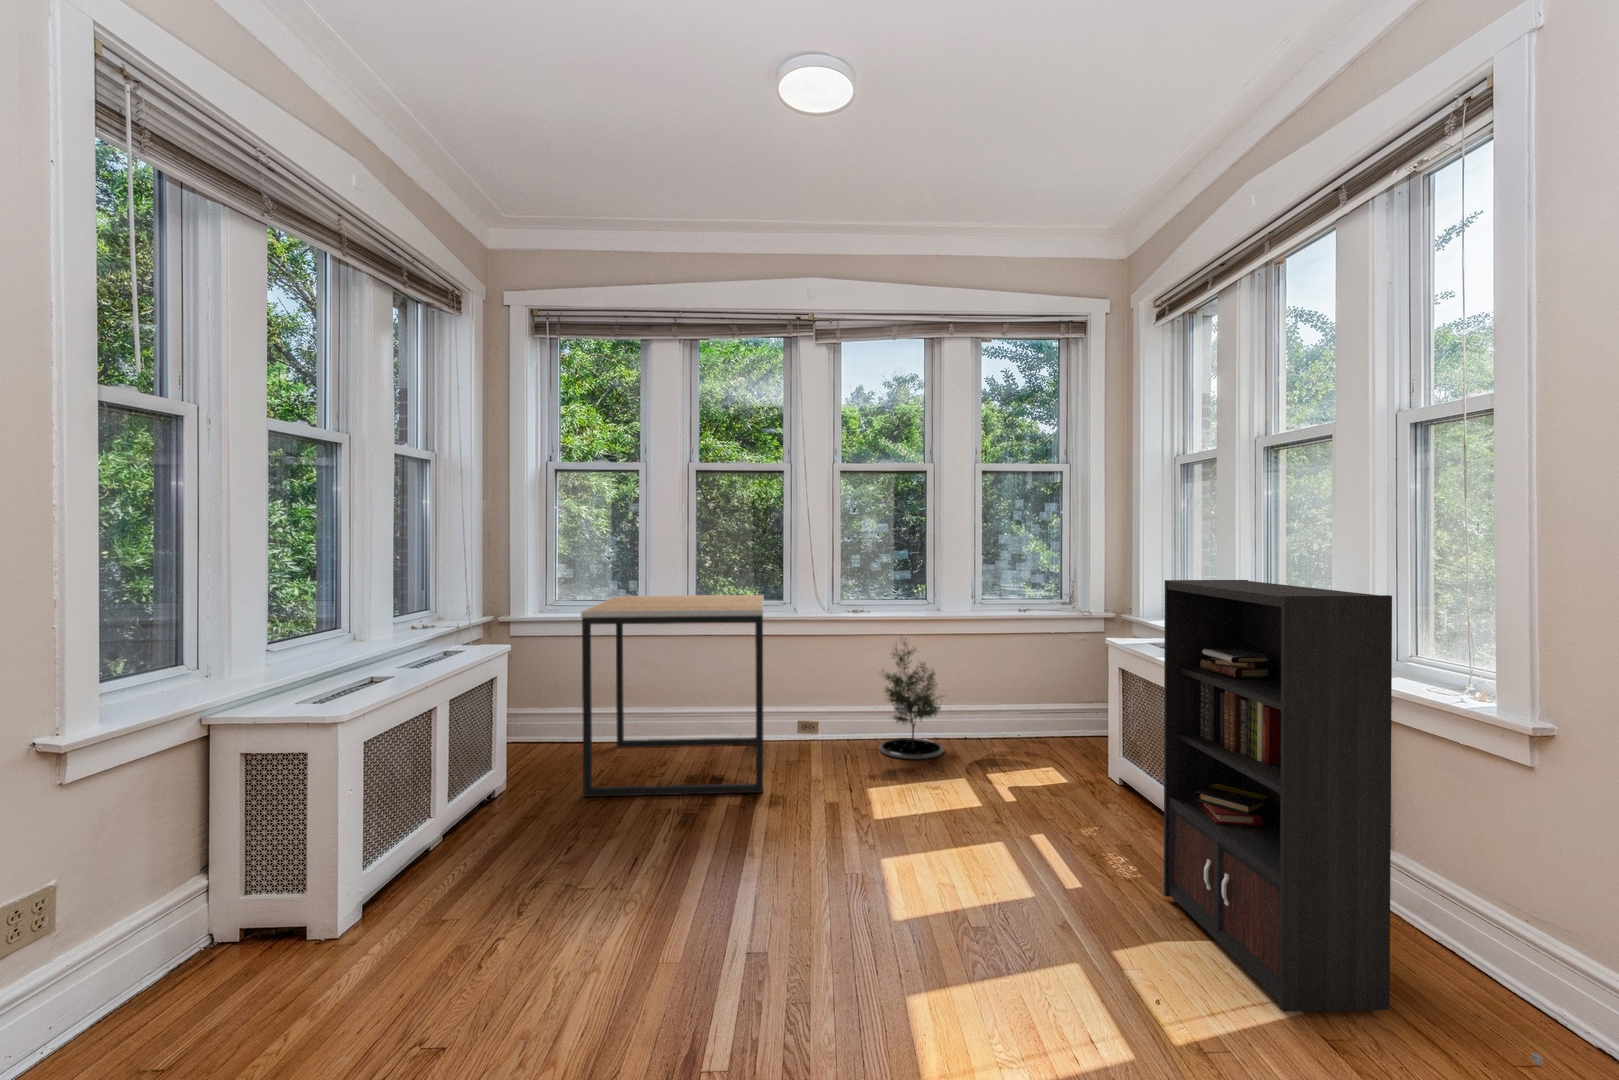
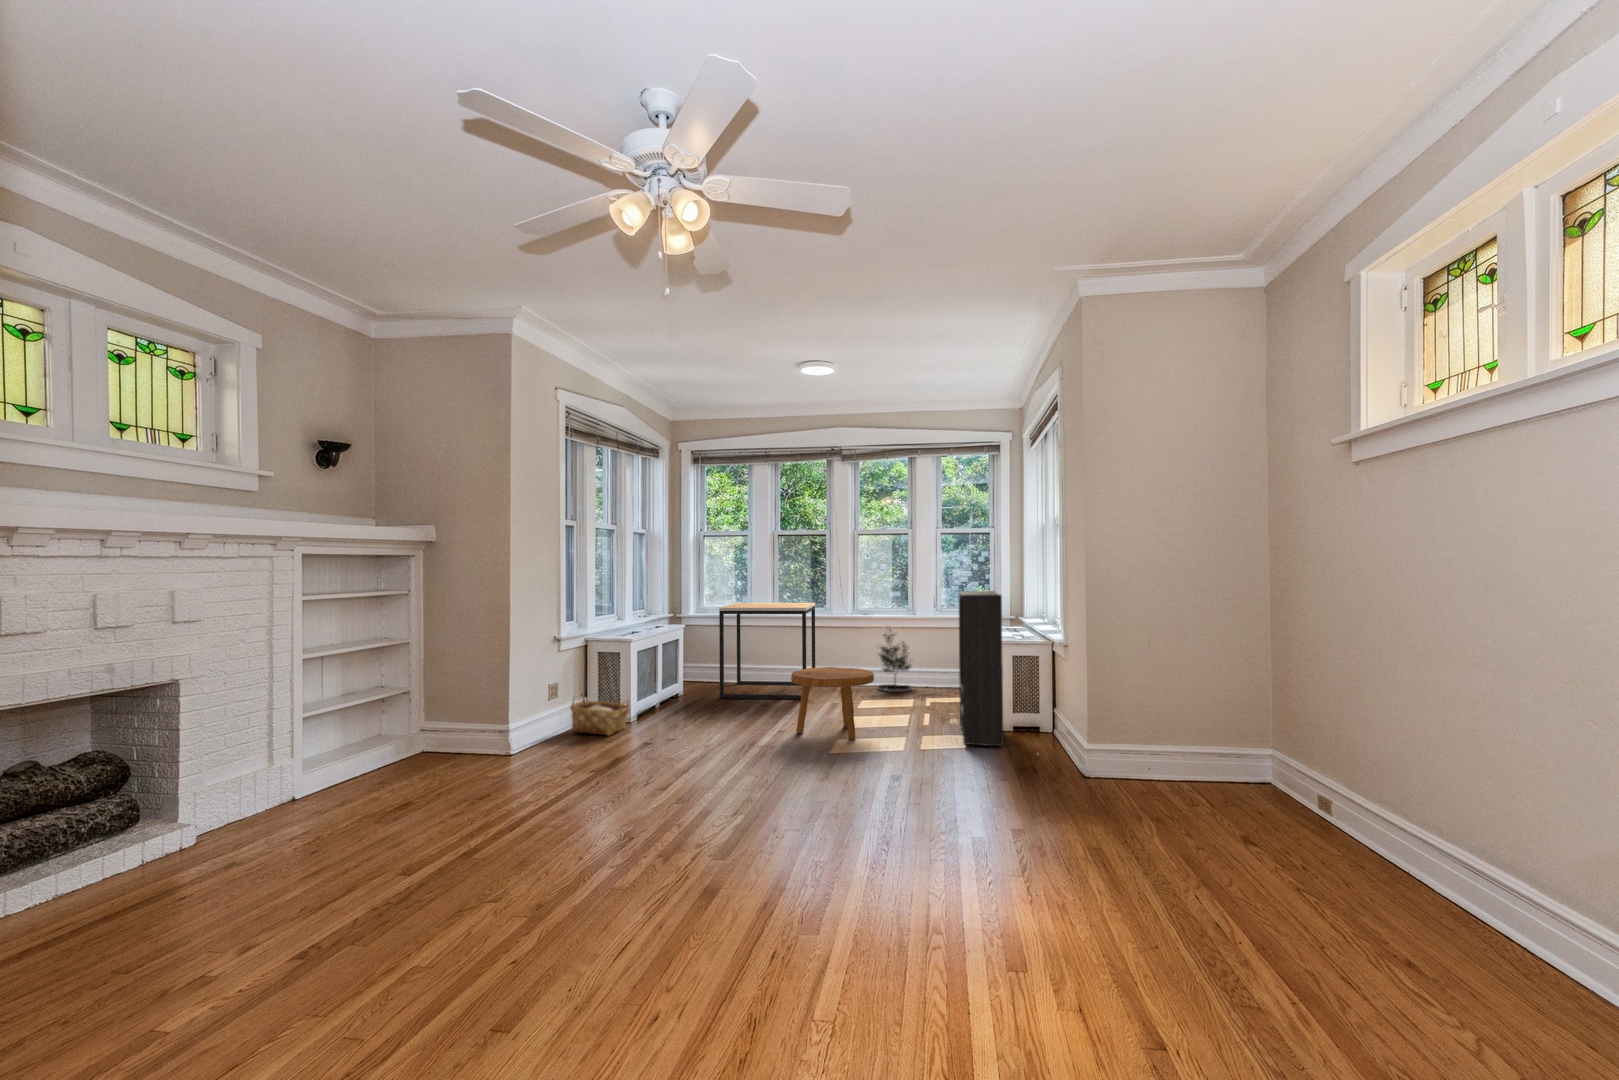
footstool: none [779,764,997,994] -> present [791,667,874,740]
woven basket: none [110,882,318,1030] -> present [570,693,629,736]

